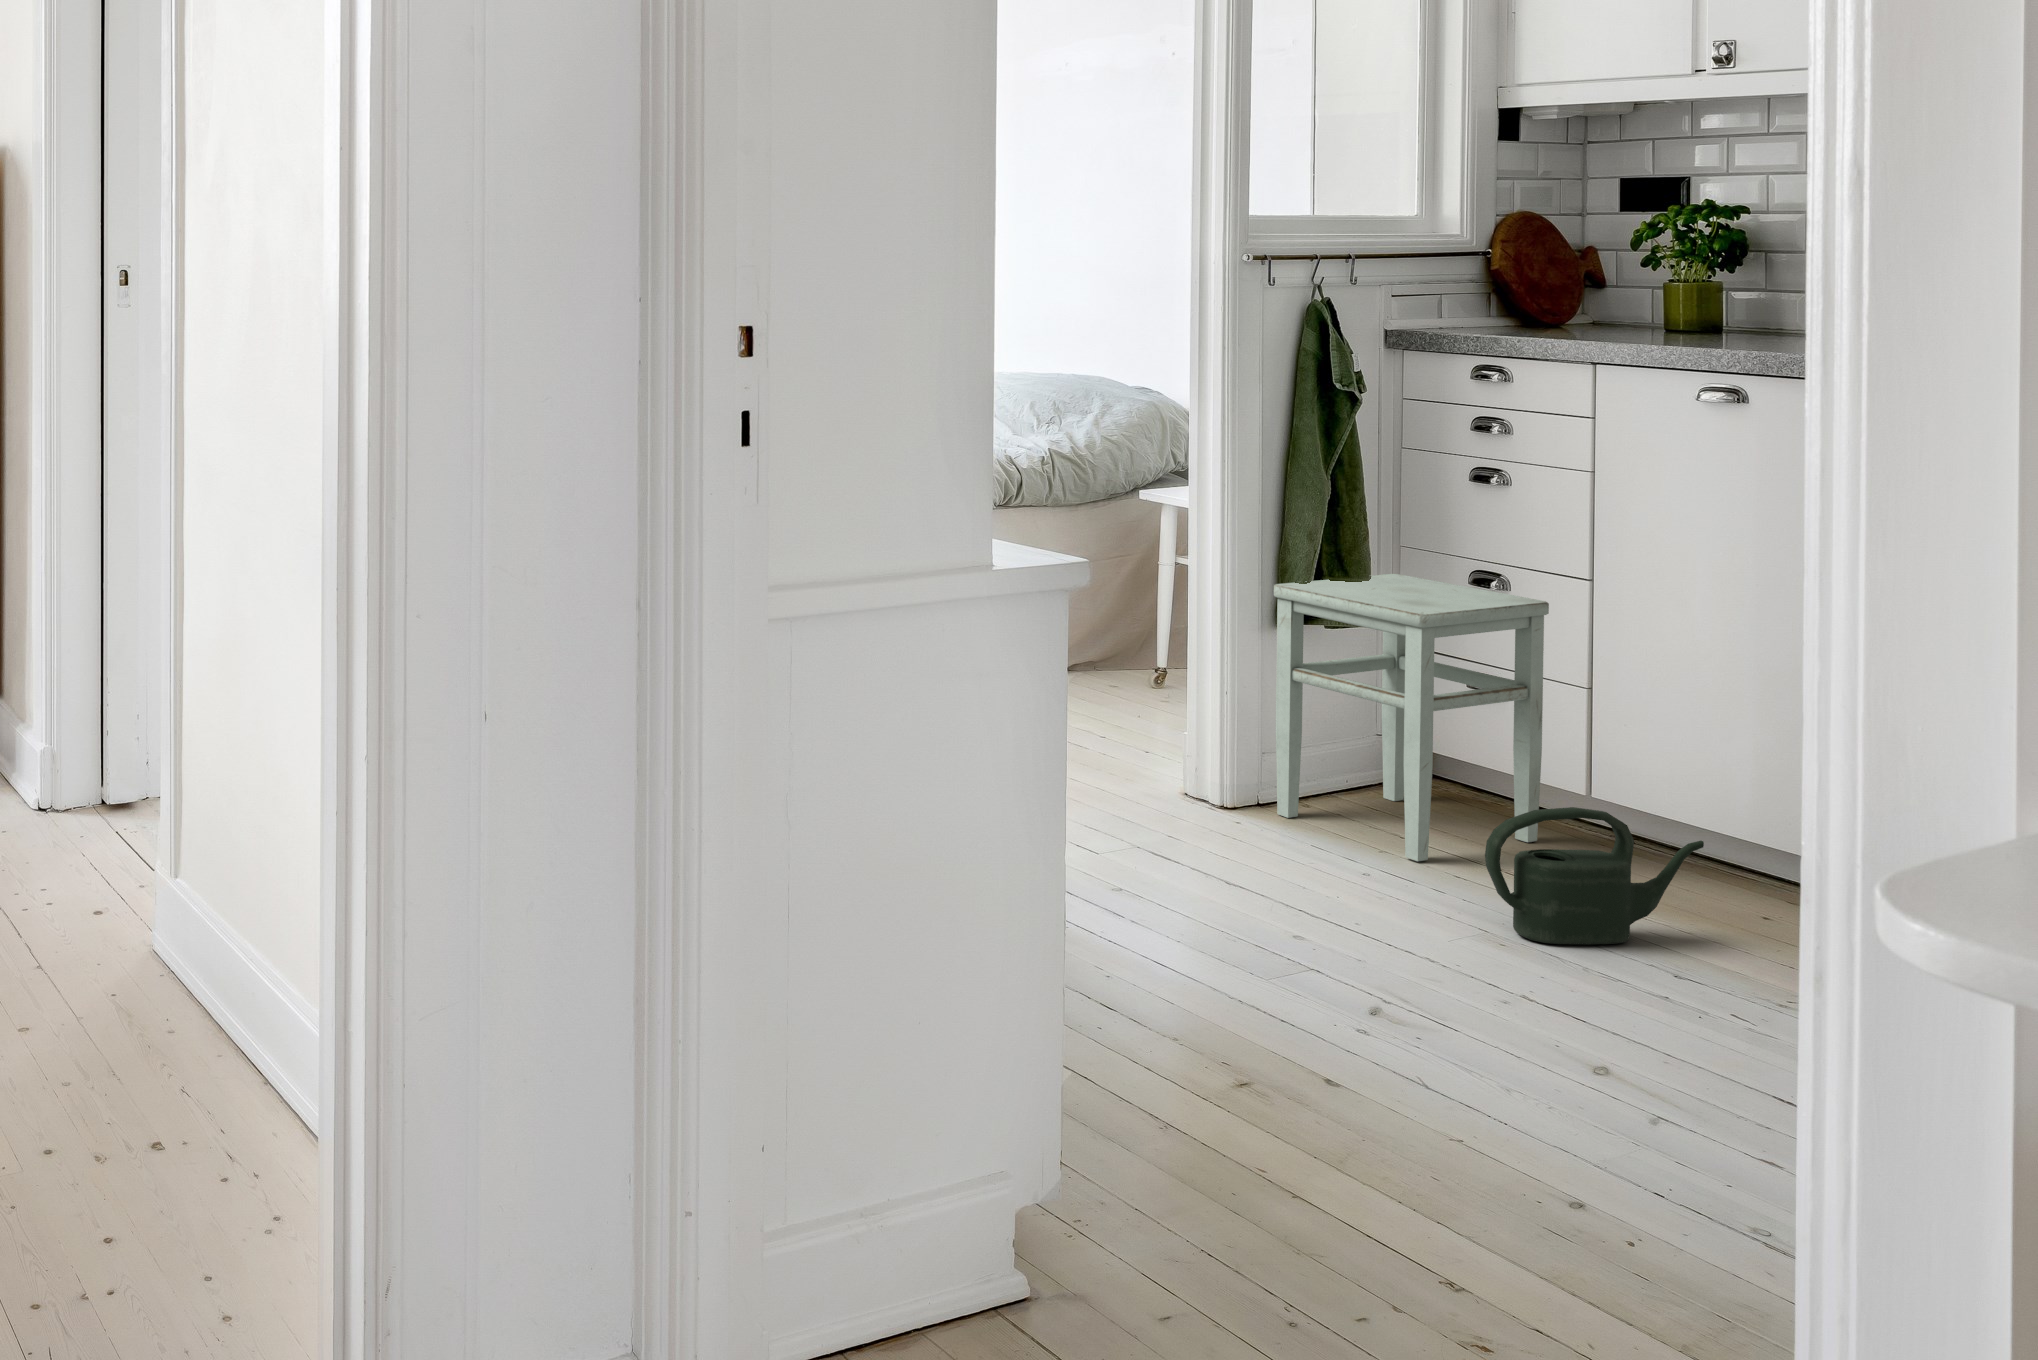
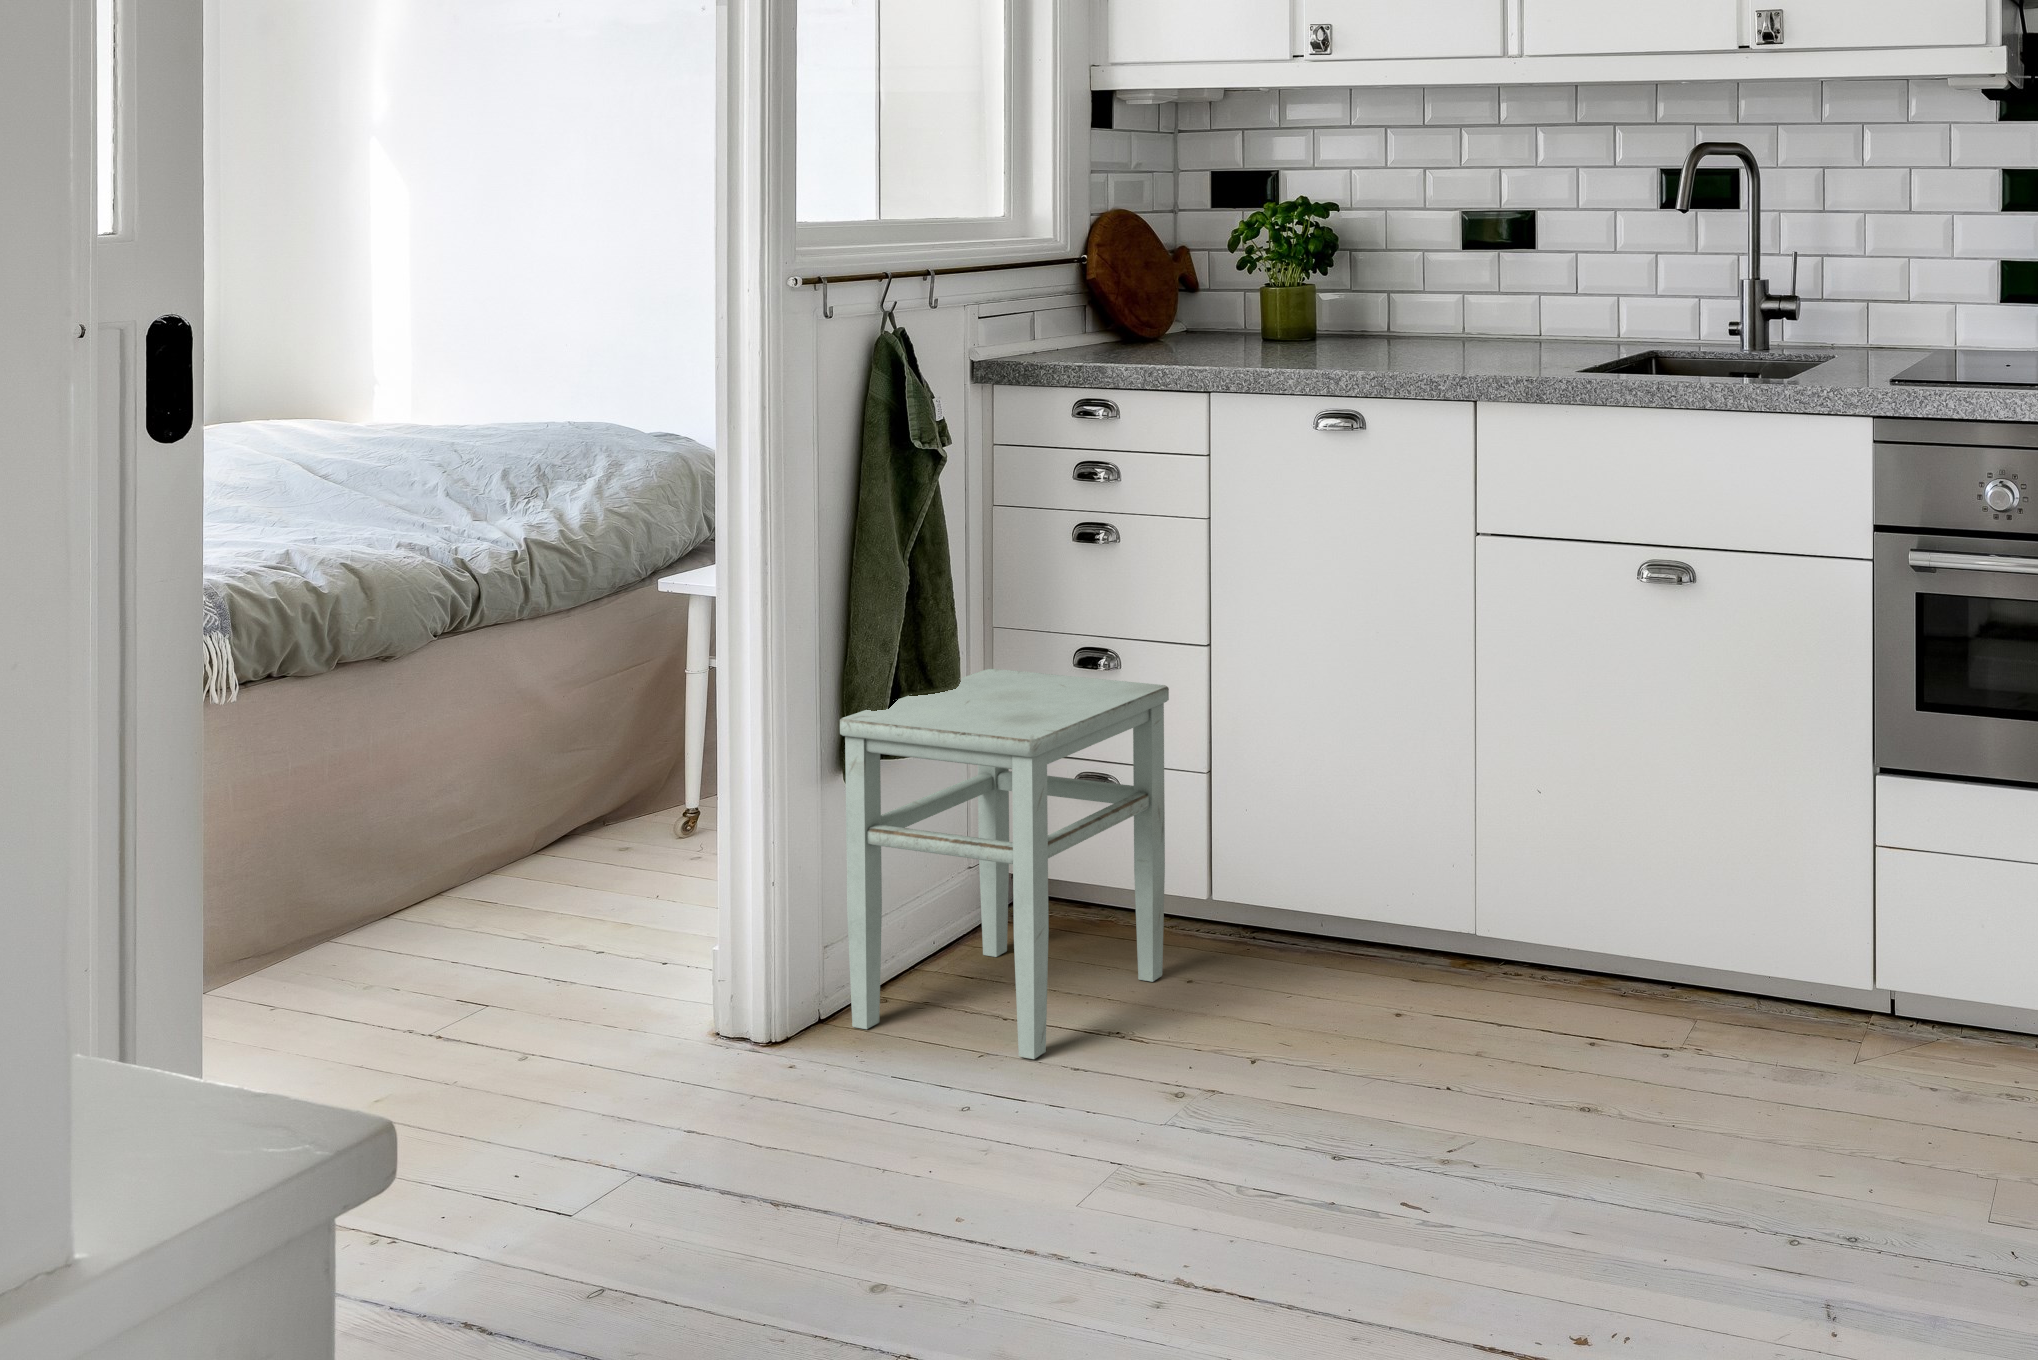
watering can: present [1485,807,1704,945] -> none [1126,965,1354,1160]

